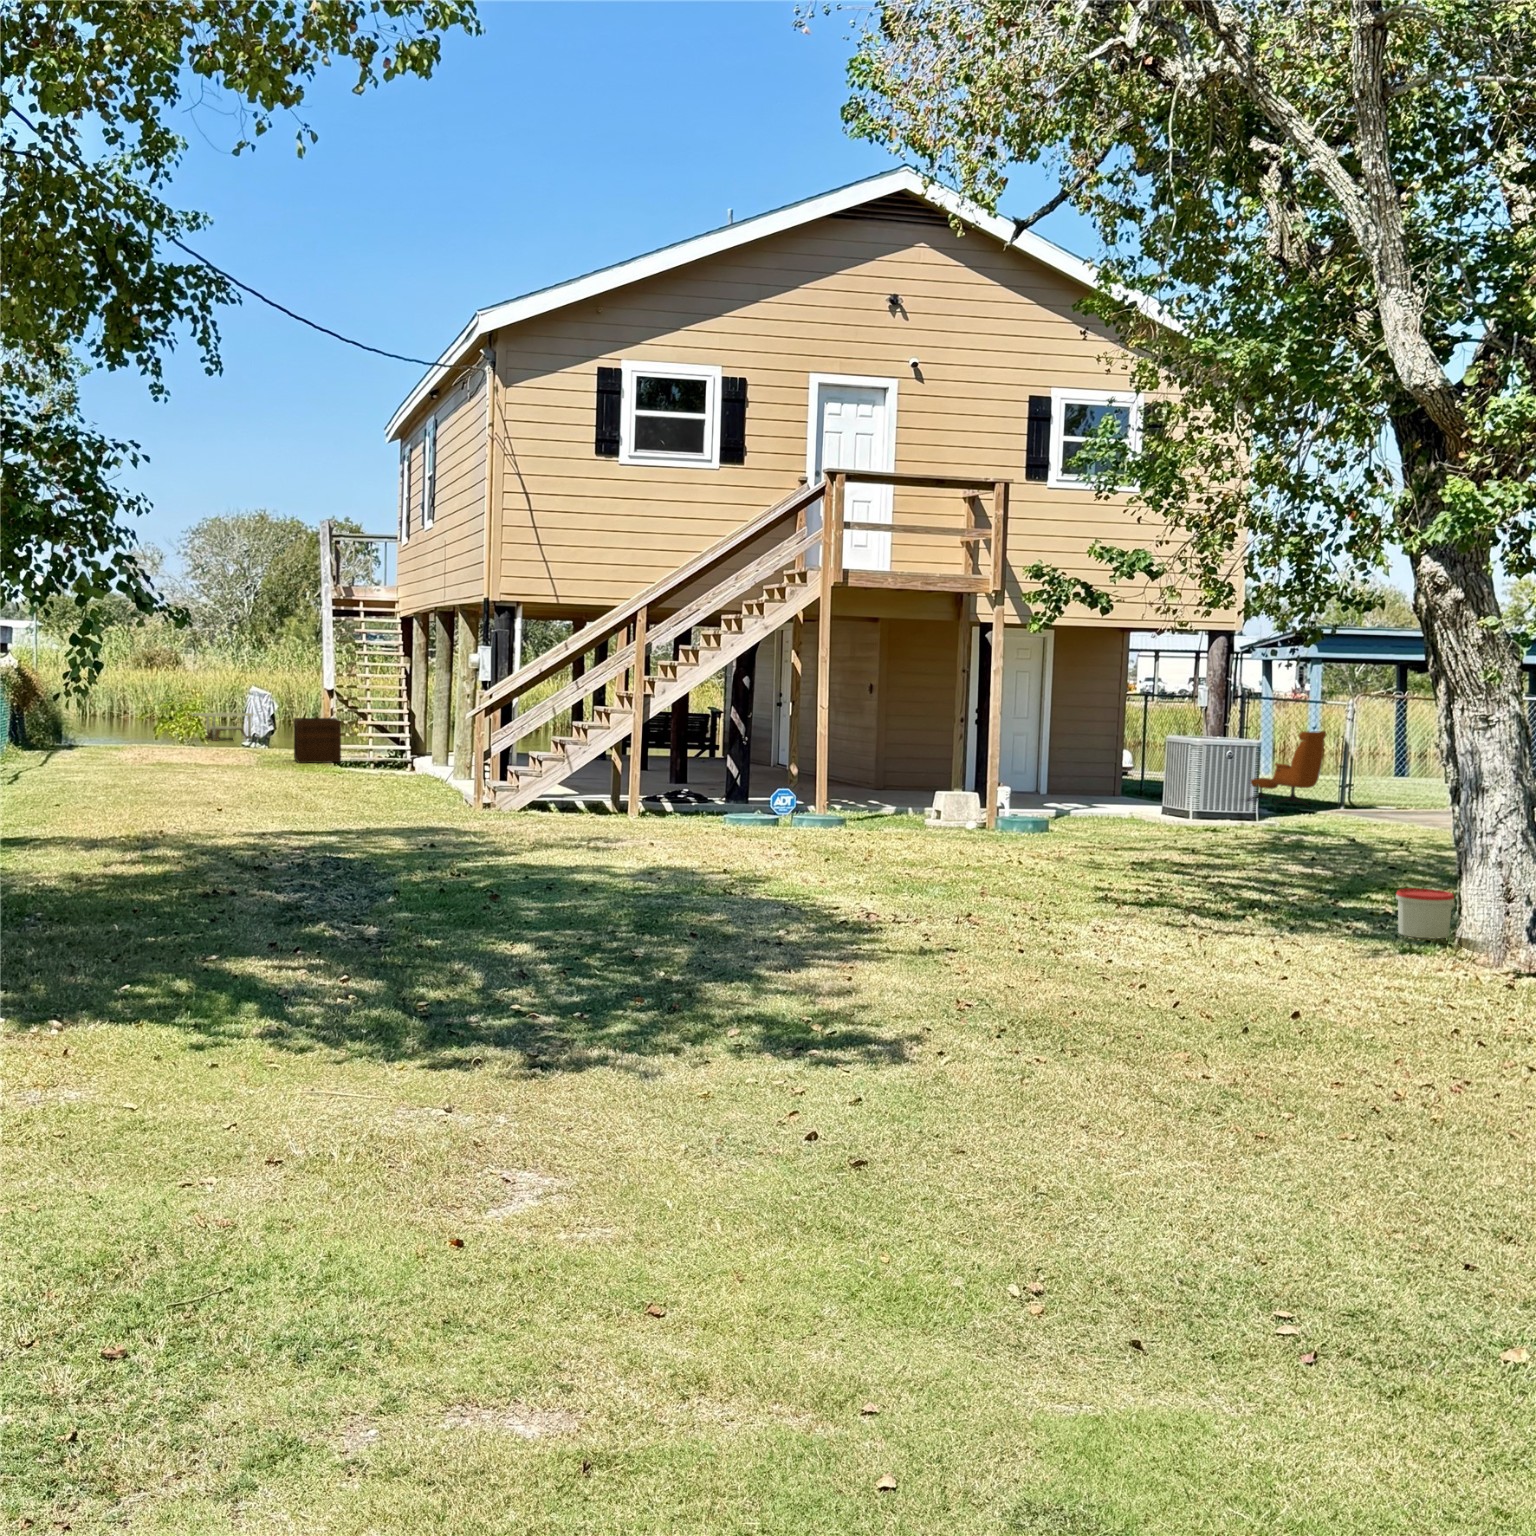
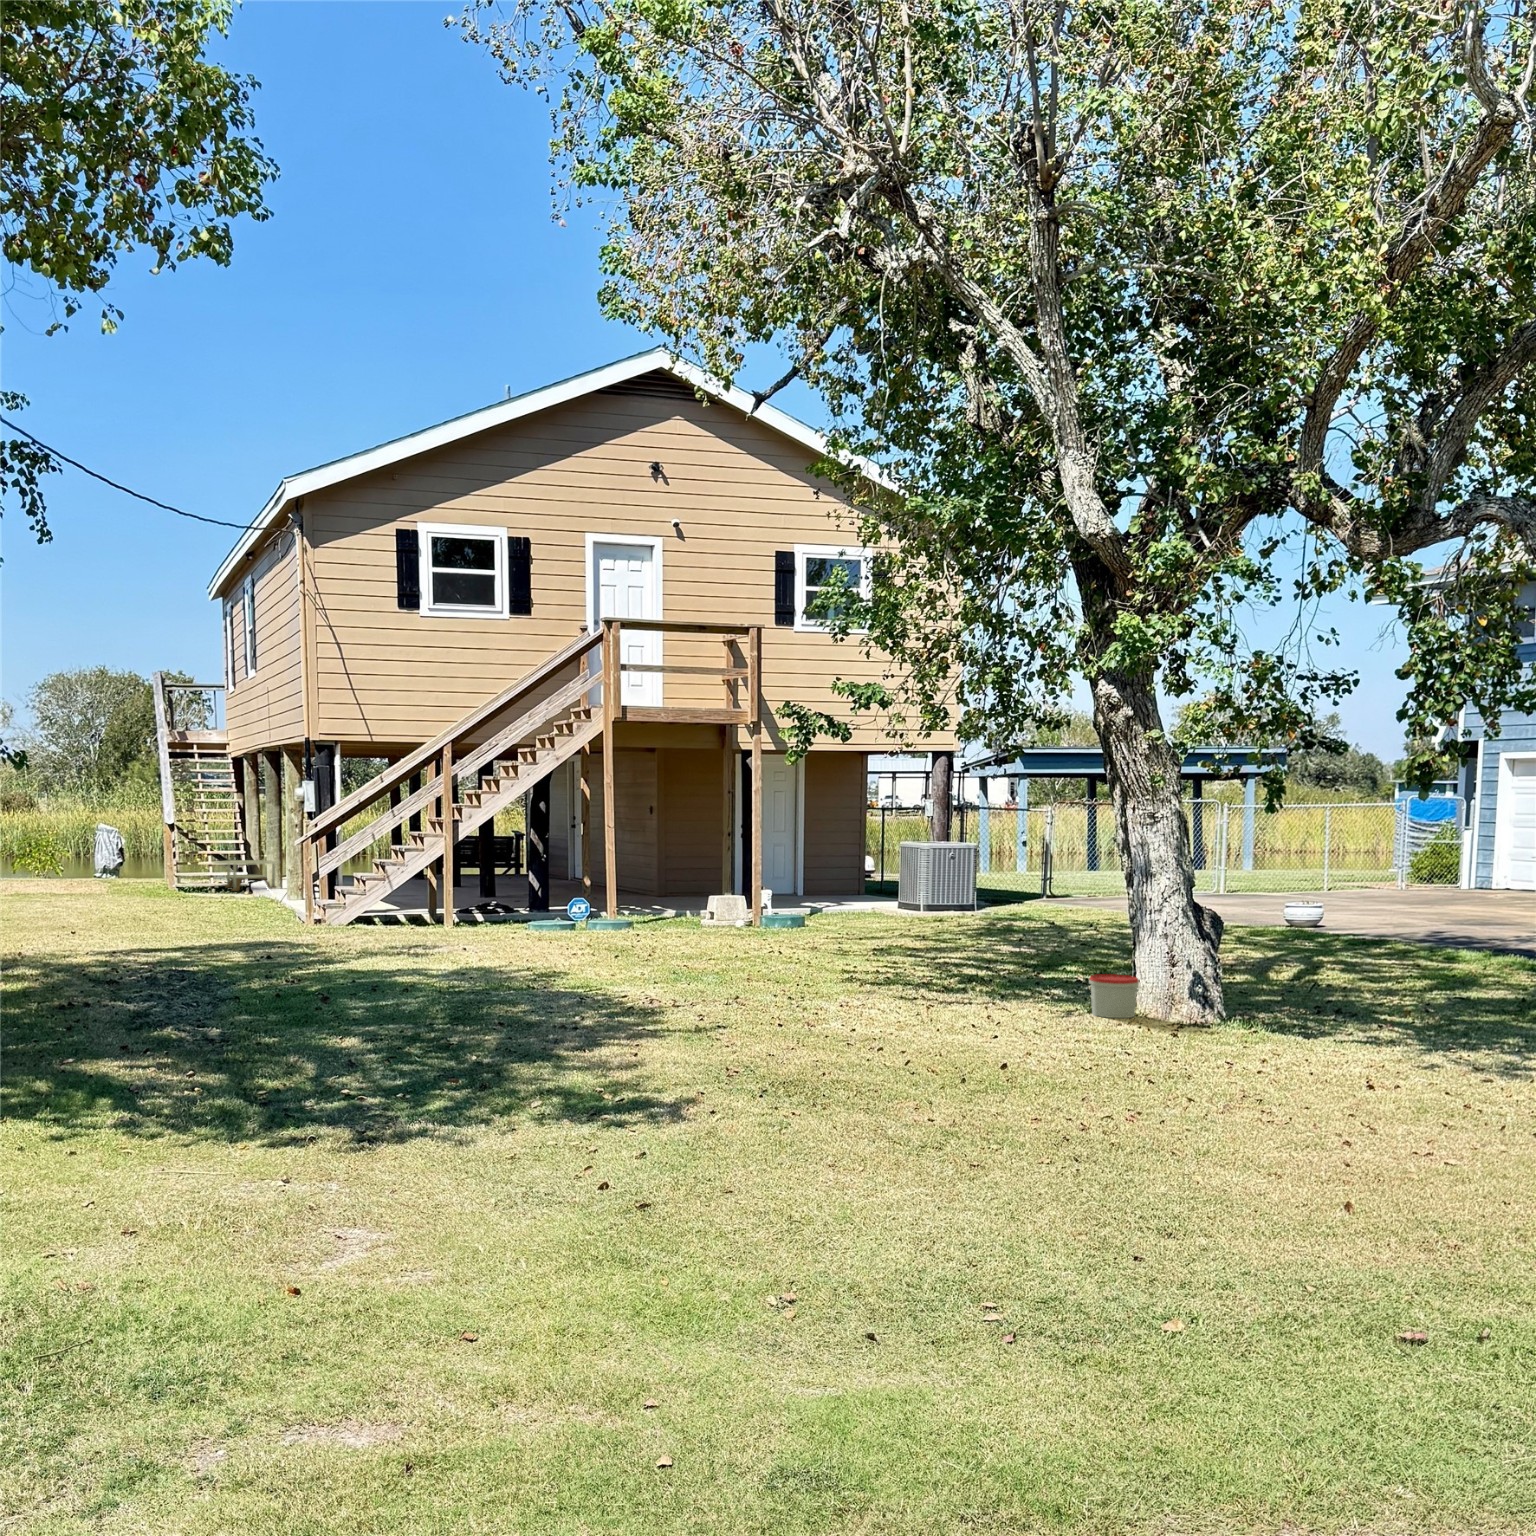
round table: present [193,713,253,741] -> present [213,860,279,891]
wooden crate: present [294,718,341,763] -> none [127,845,172,886]
lounge chair: present [1249,731,1326,805] -> none [976,849,1043,915]

